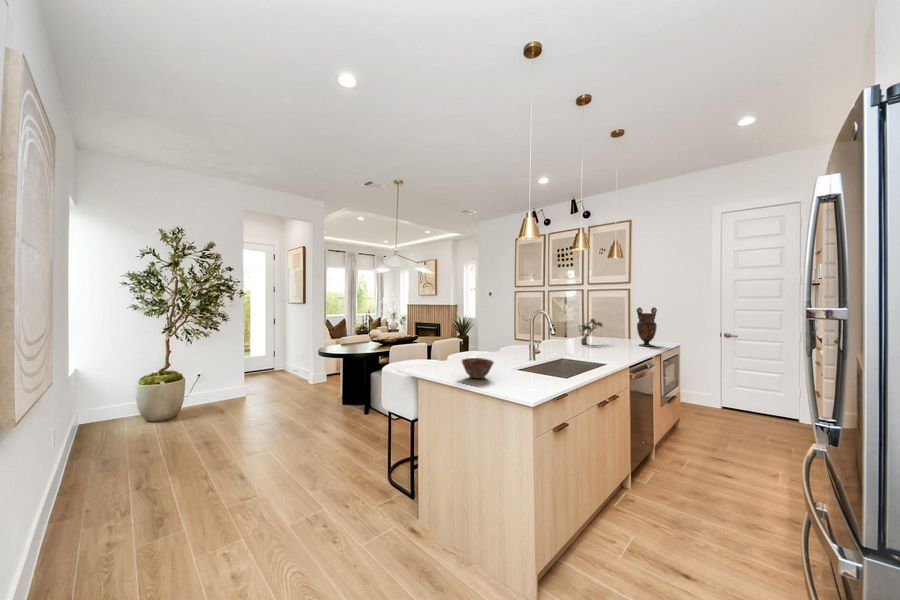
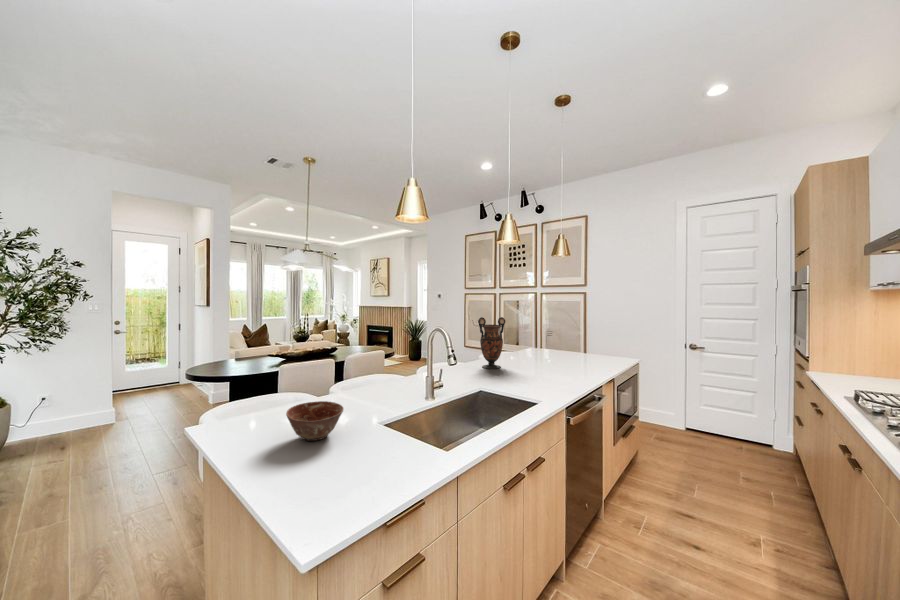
vase: present [637,307,657,347] -> present [478,317,505,369]
potted plant: present [580,319,602,344] -> none [514,328,551,362]

